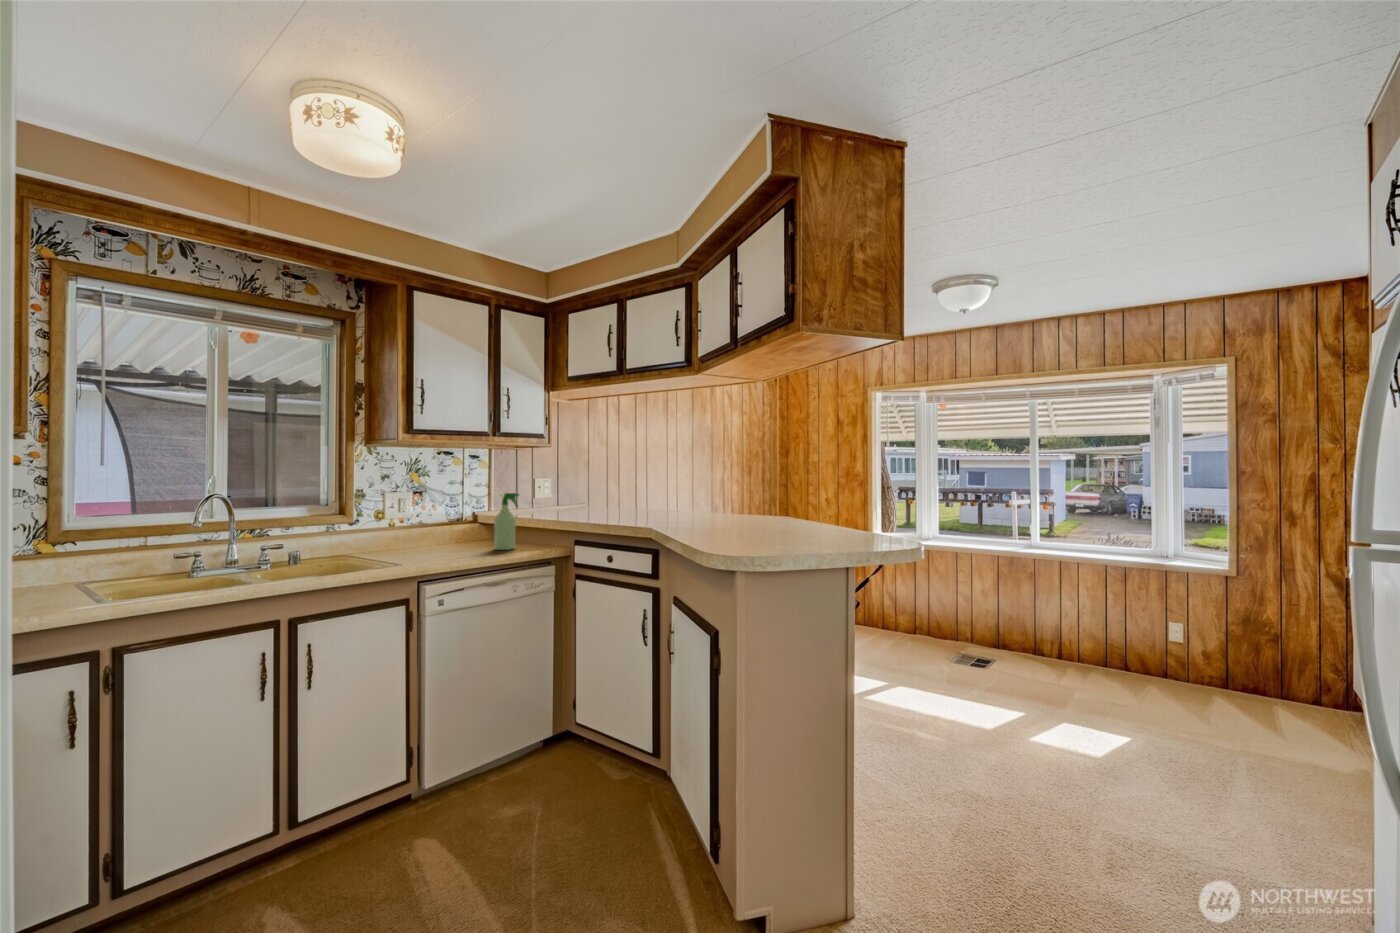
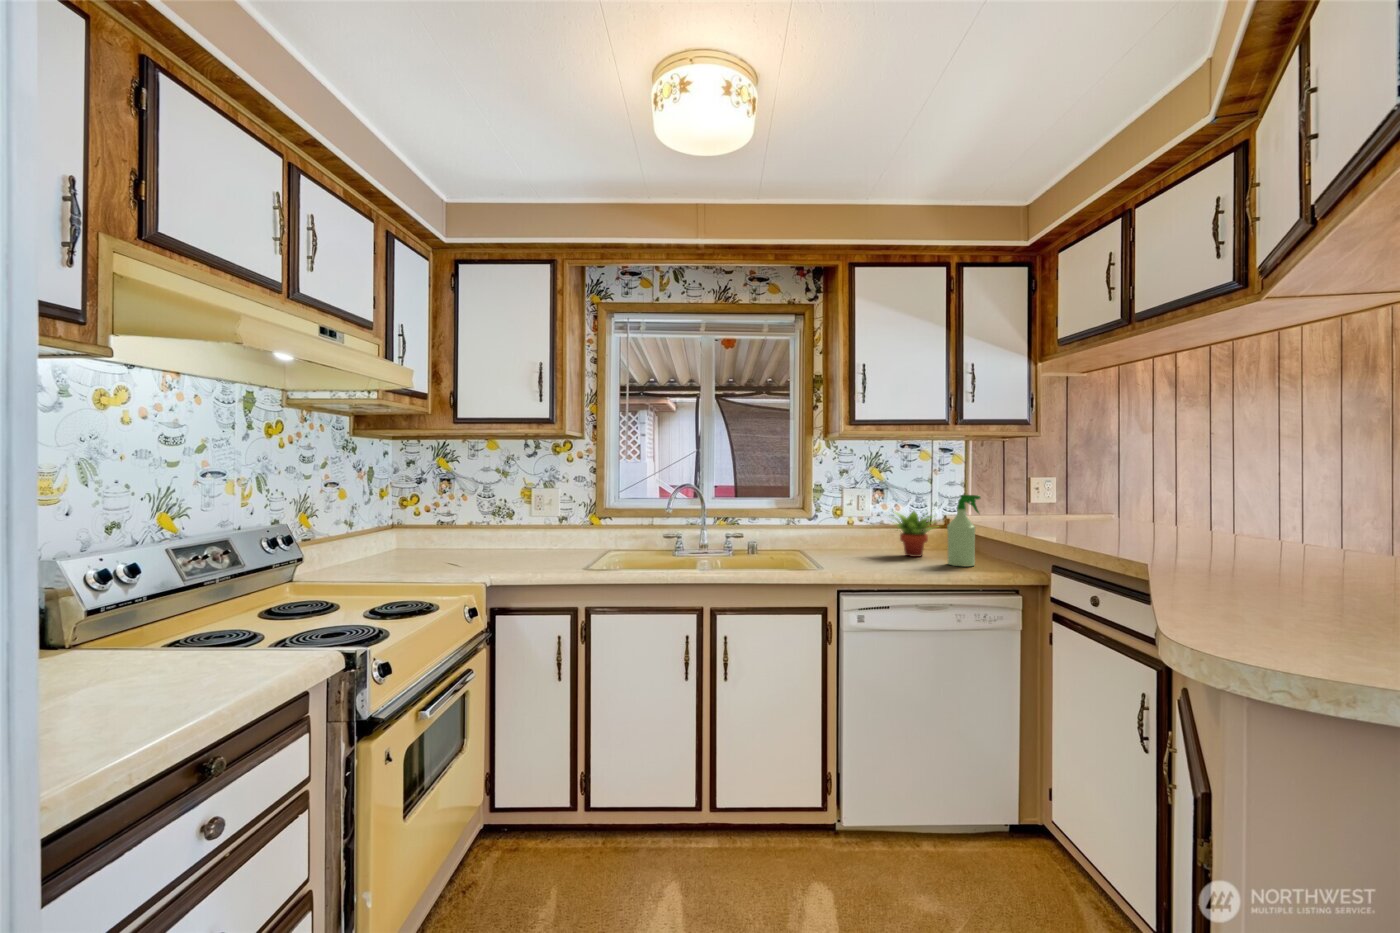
succulent plant: none [431,506,479,548] -> present [896,511,933,557]

